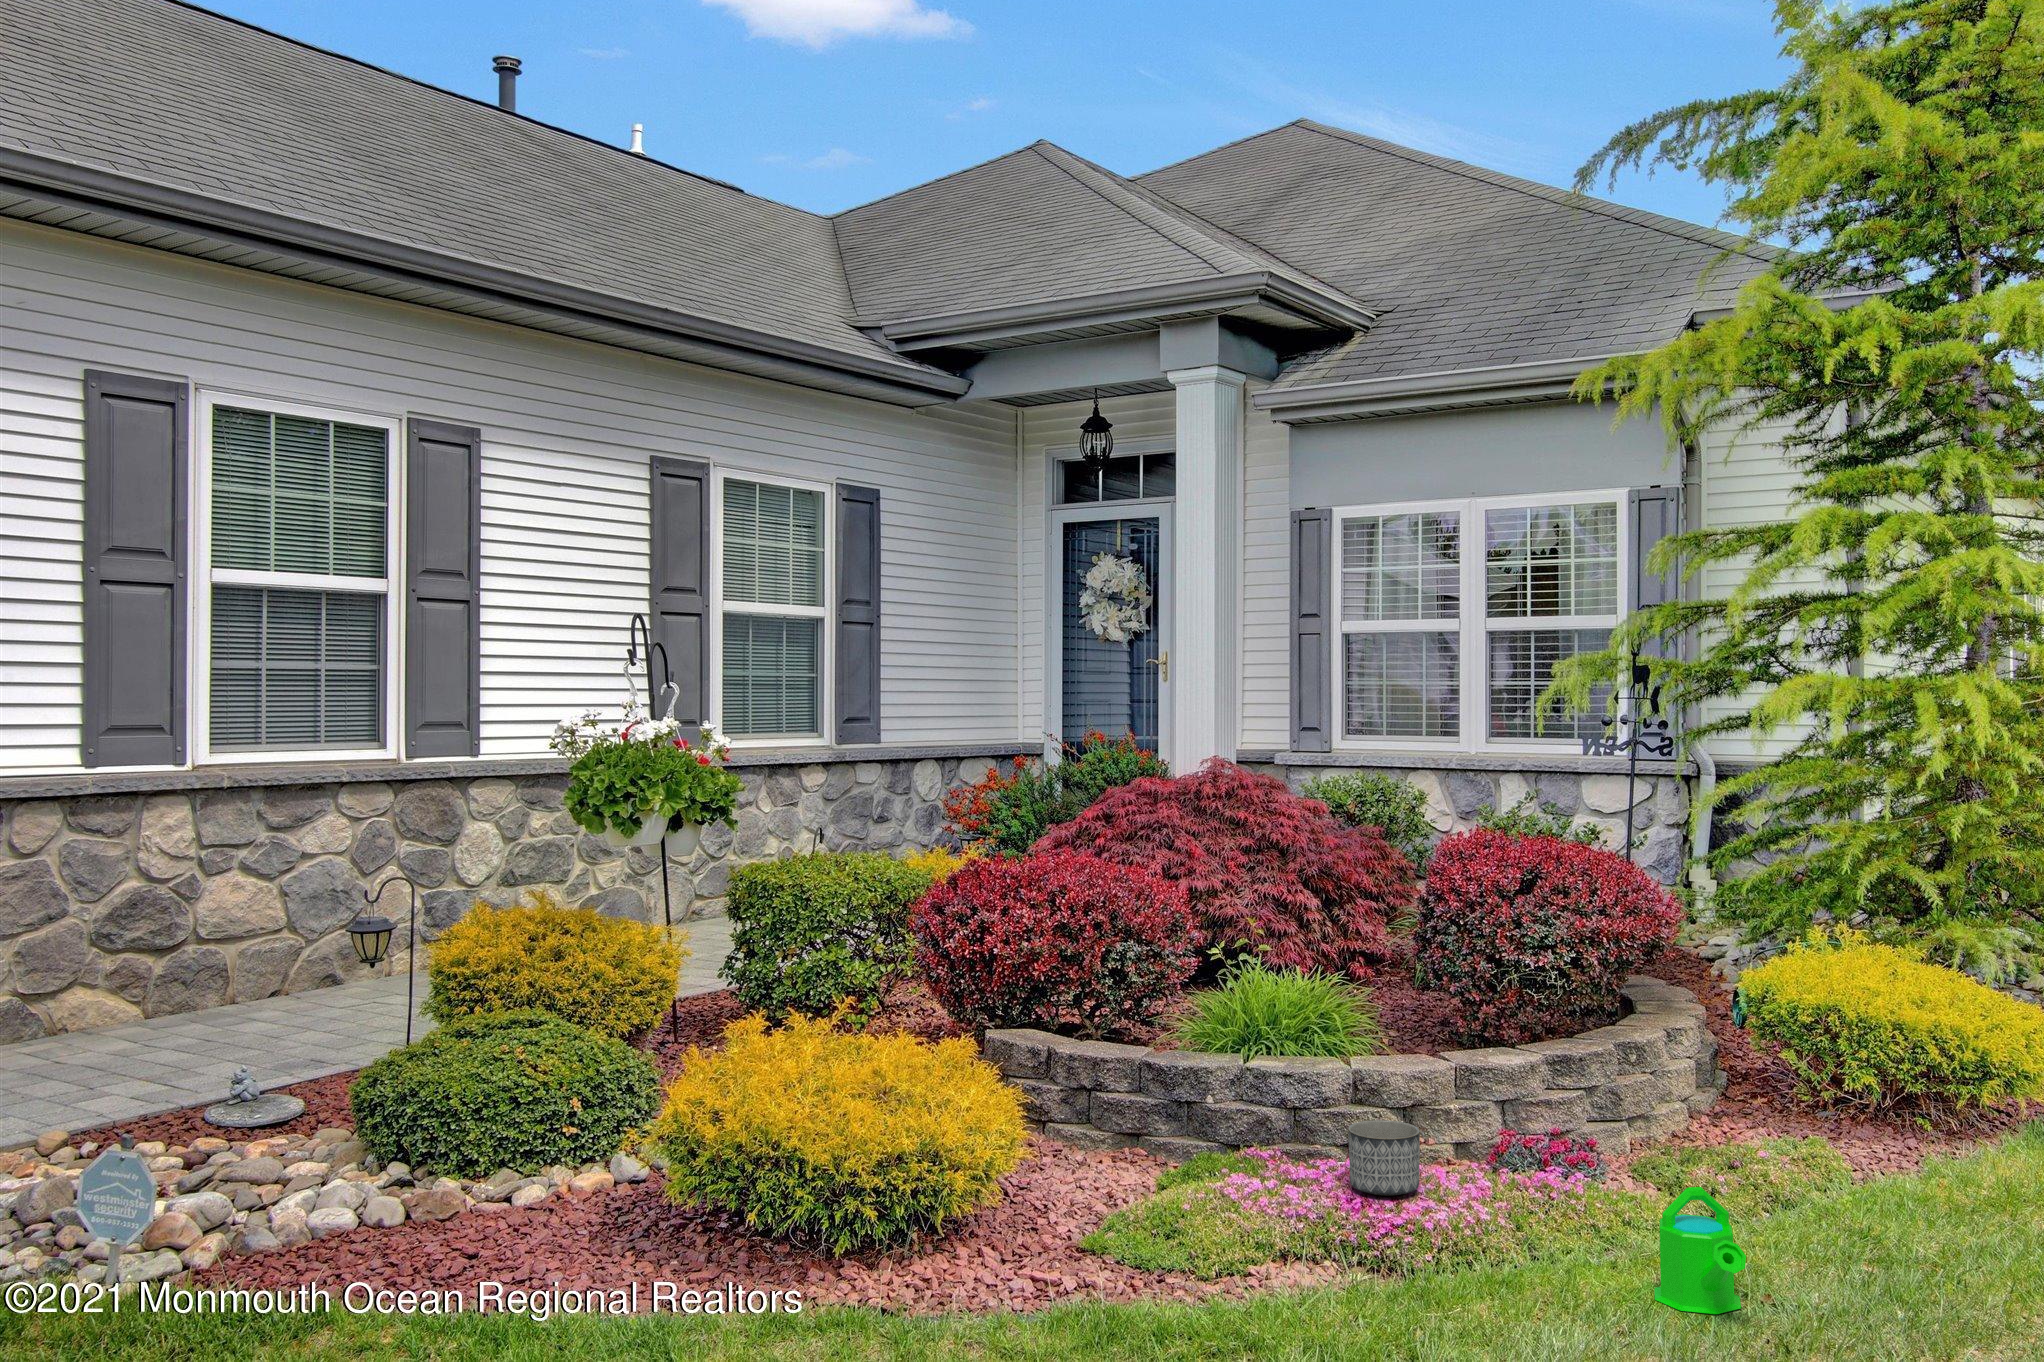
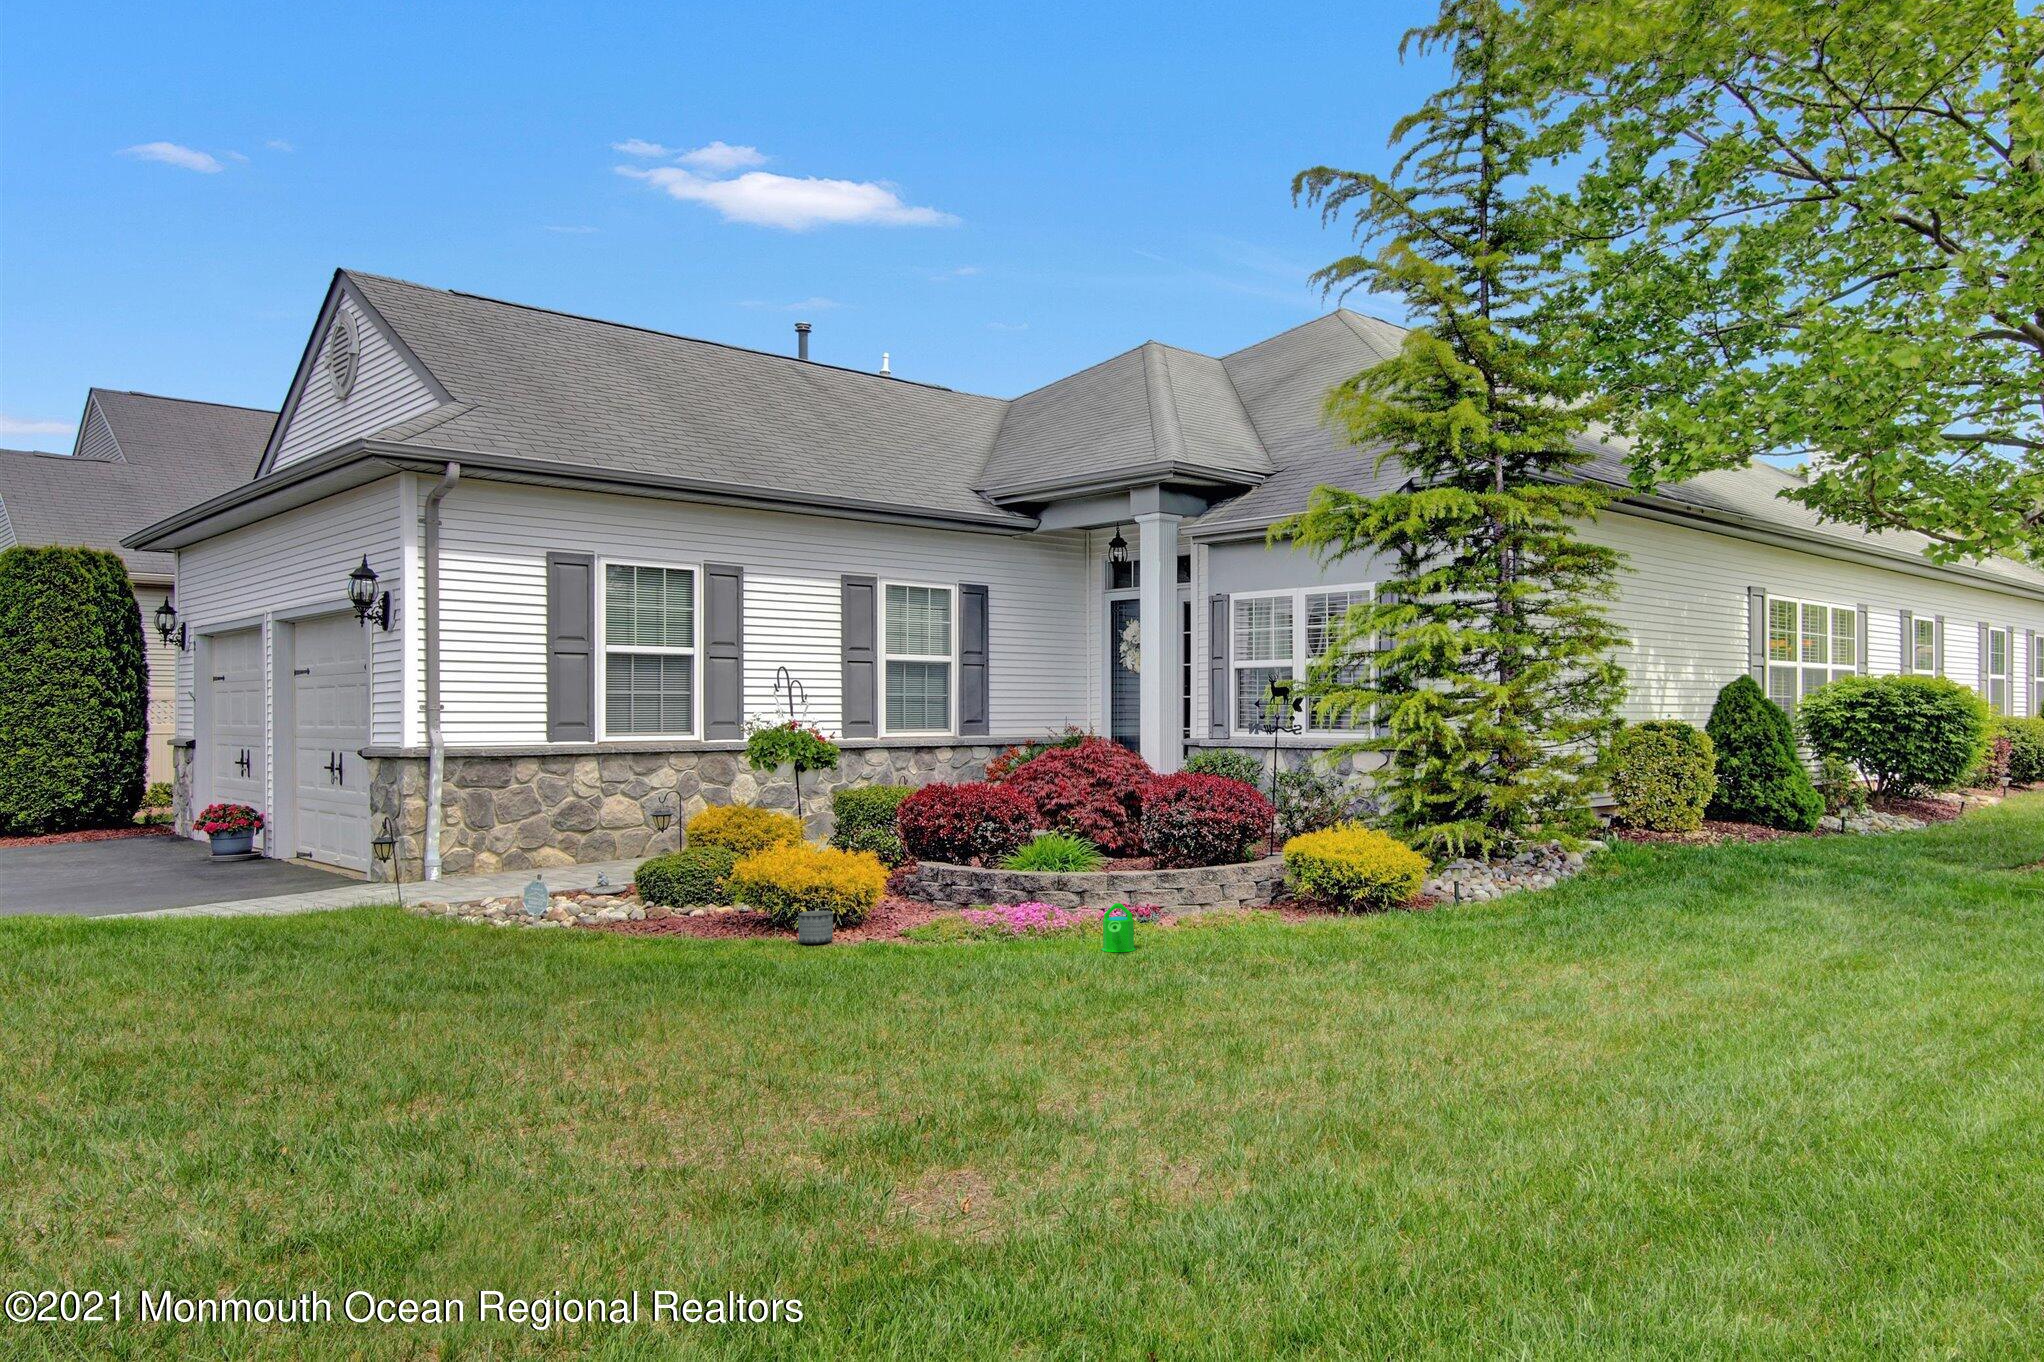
planter: present [1348,1120,1420,1196] -> present [798,911,833,944]

